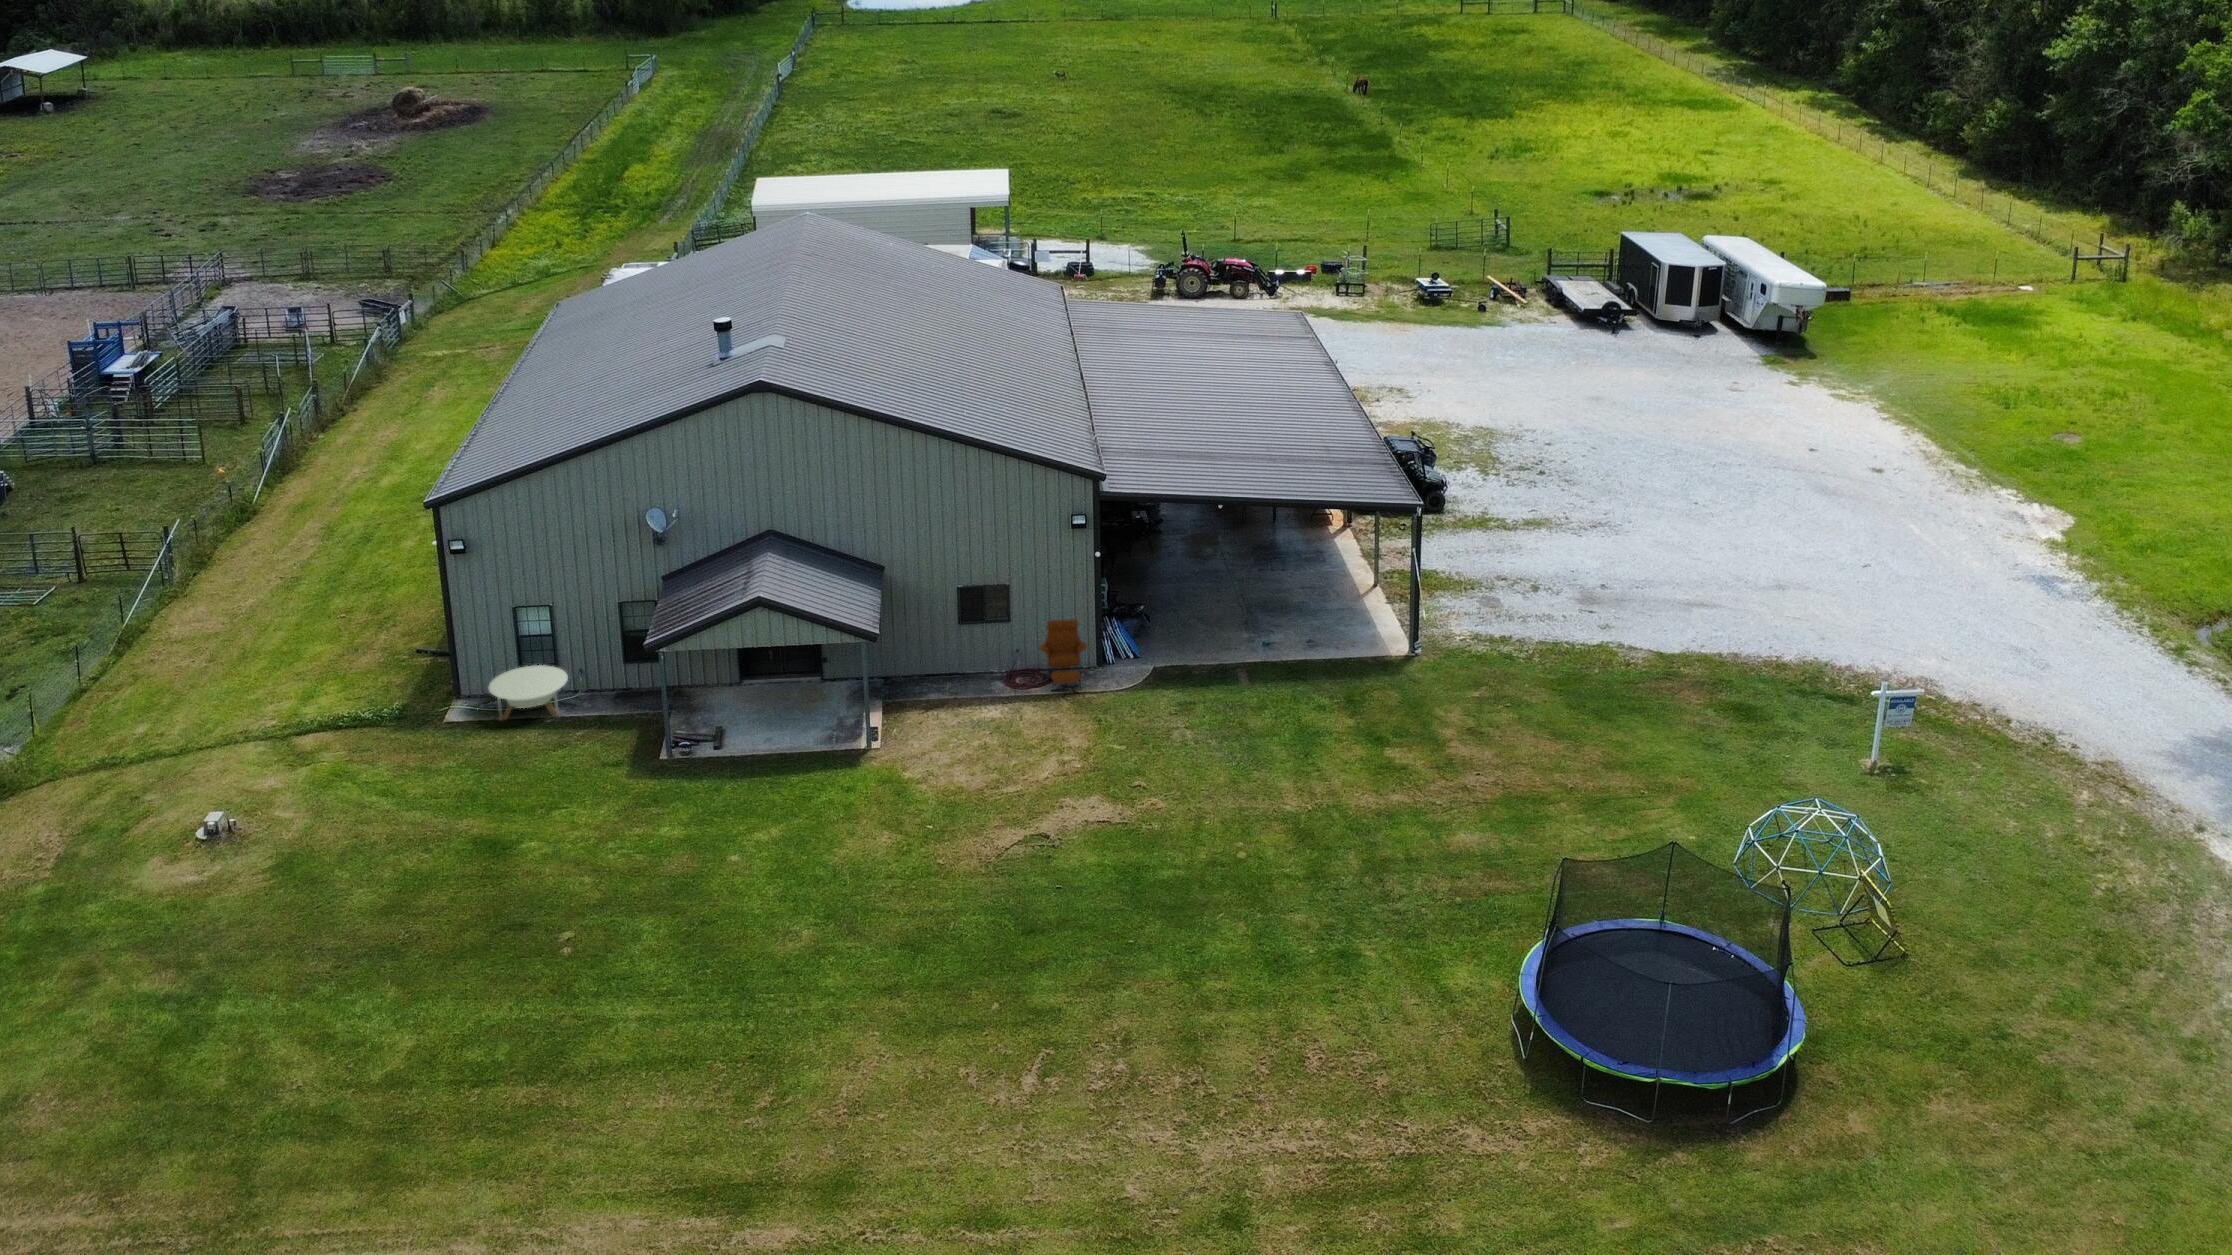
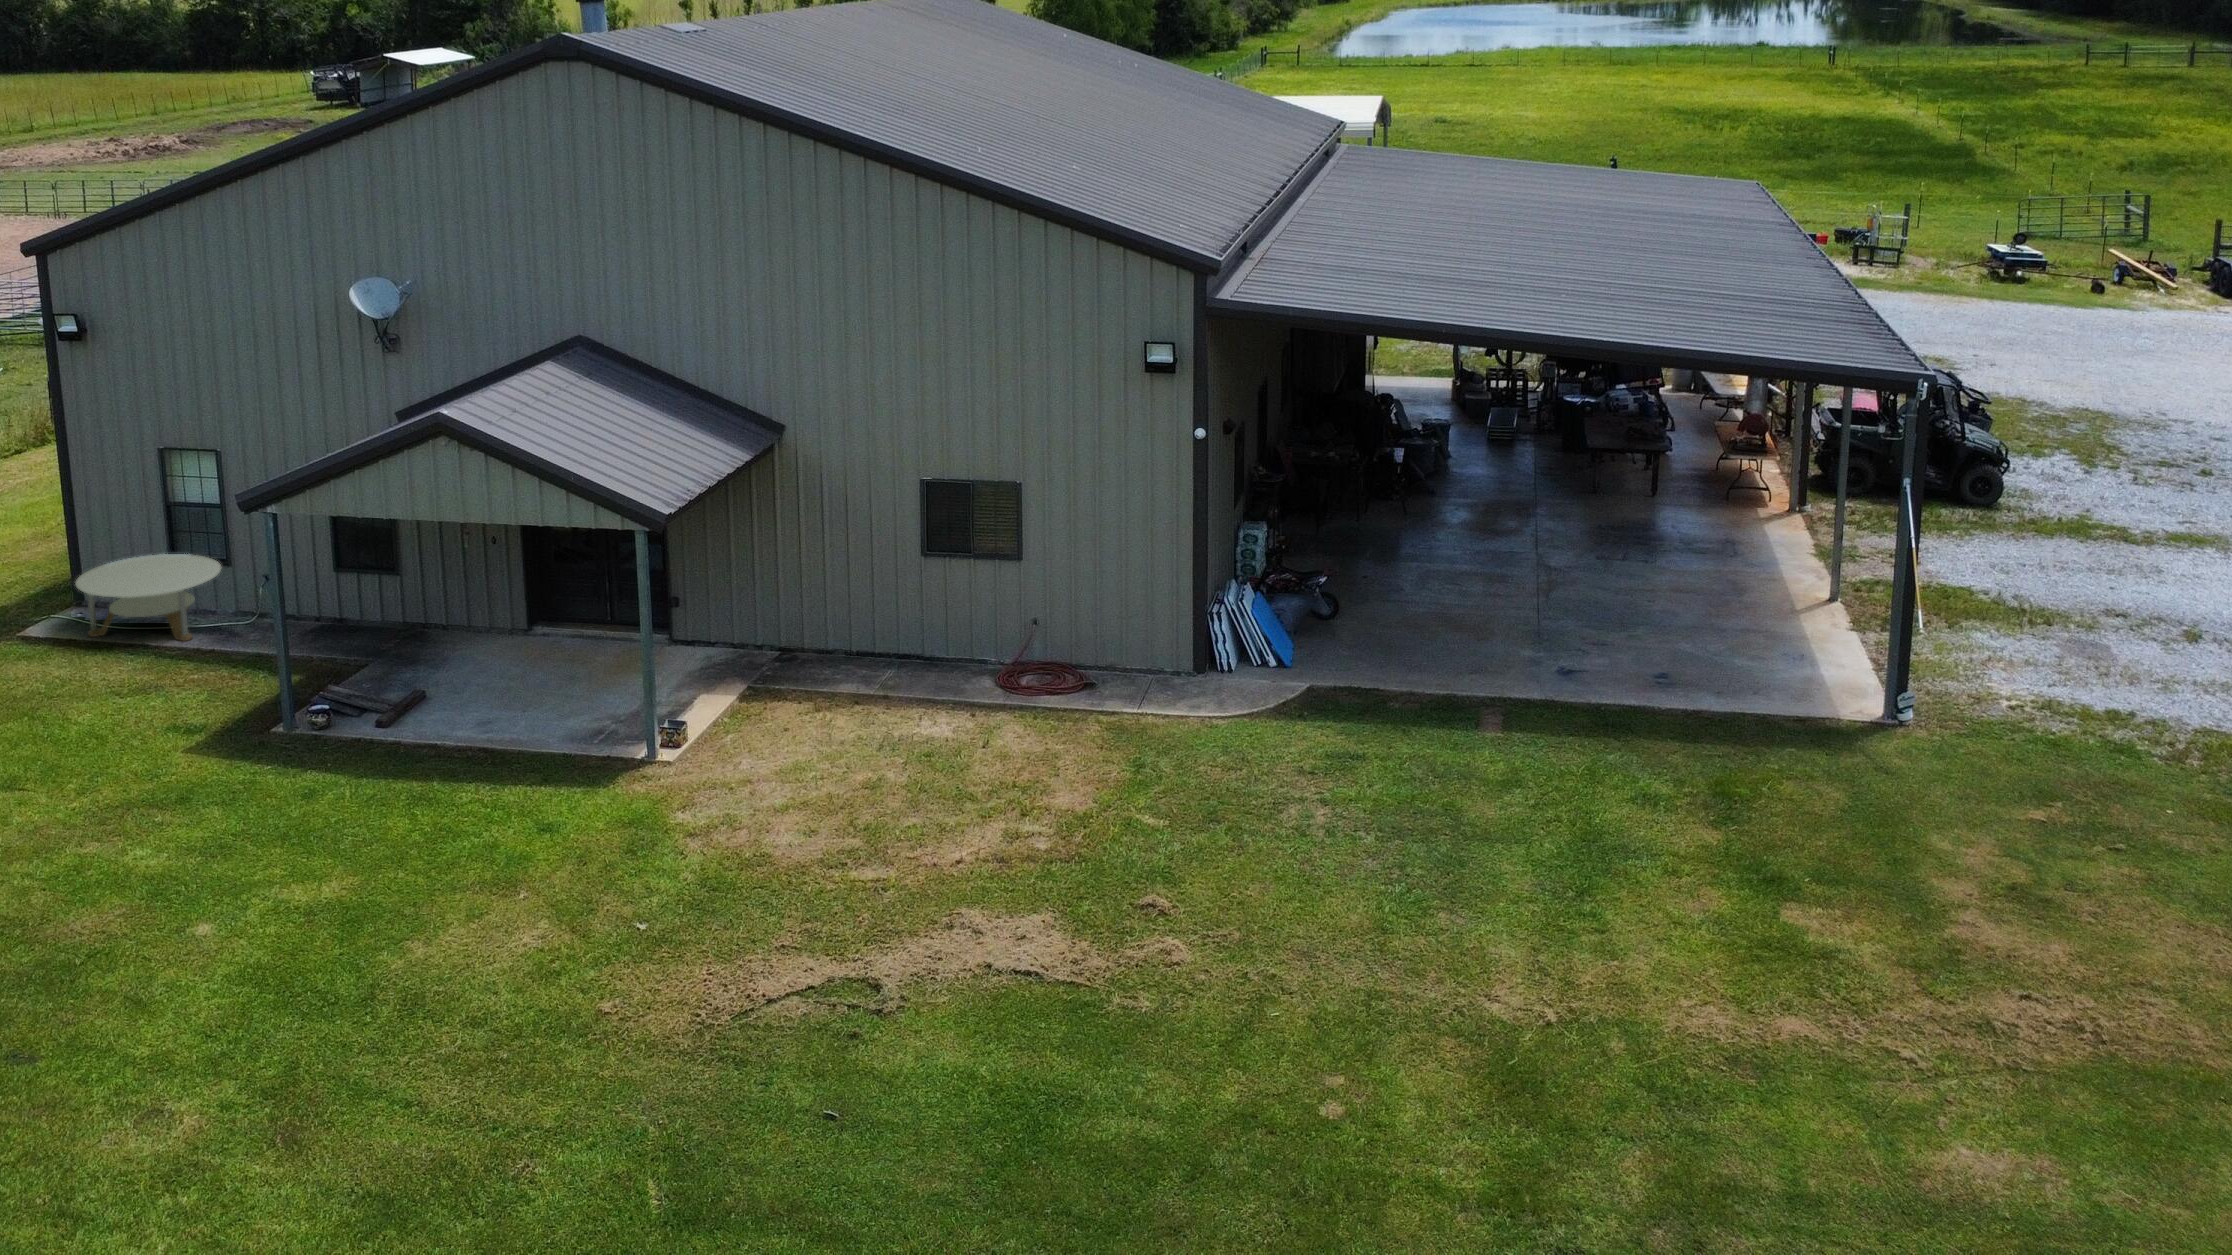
lounge chair: present [1040,619,1087,696] -> none [1069,564,1166,714]

